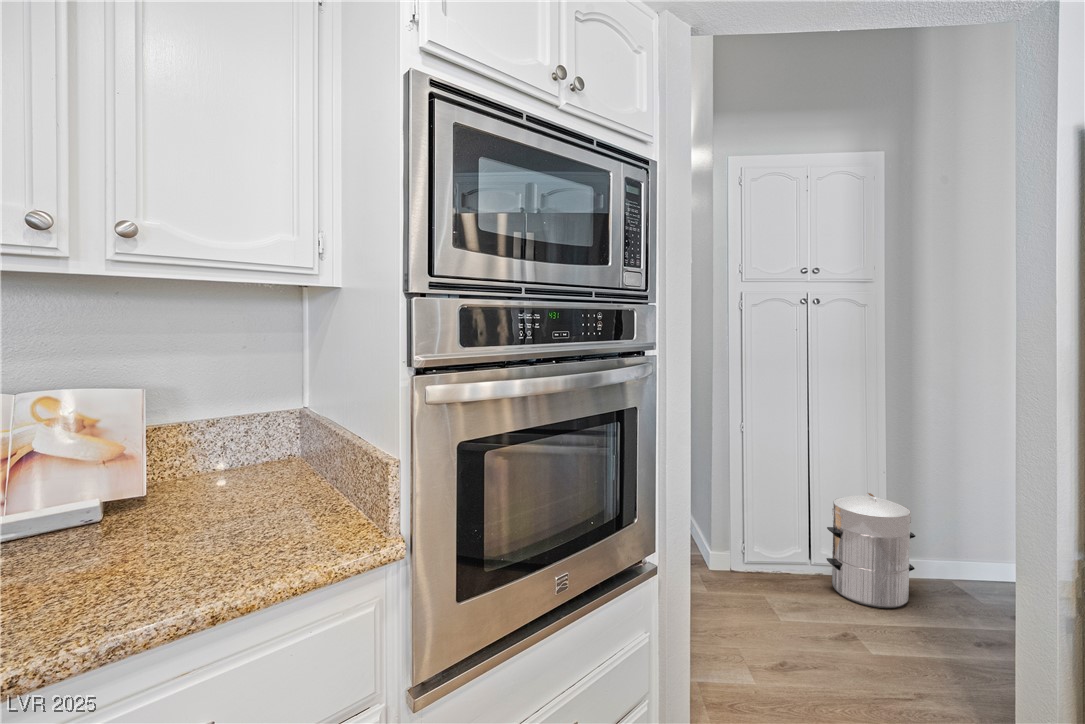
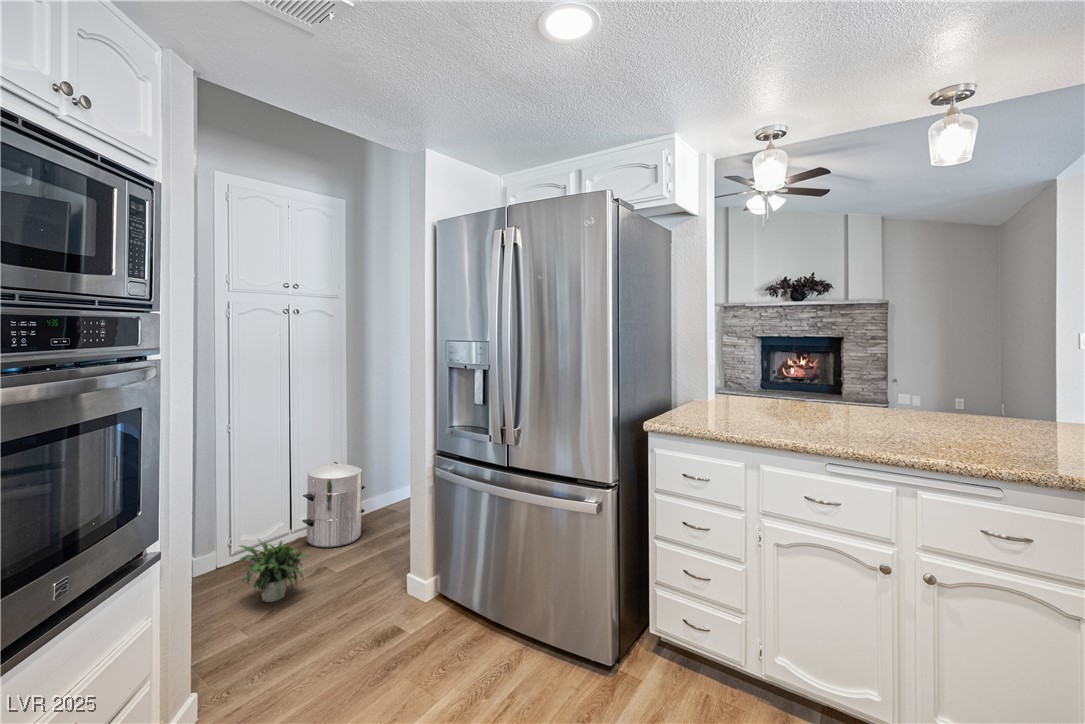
potted plant: none [741,568,832,653] -> present [240,540,308,602]

